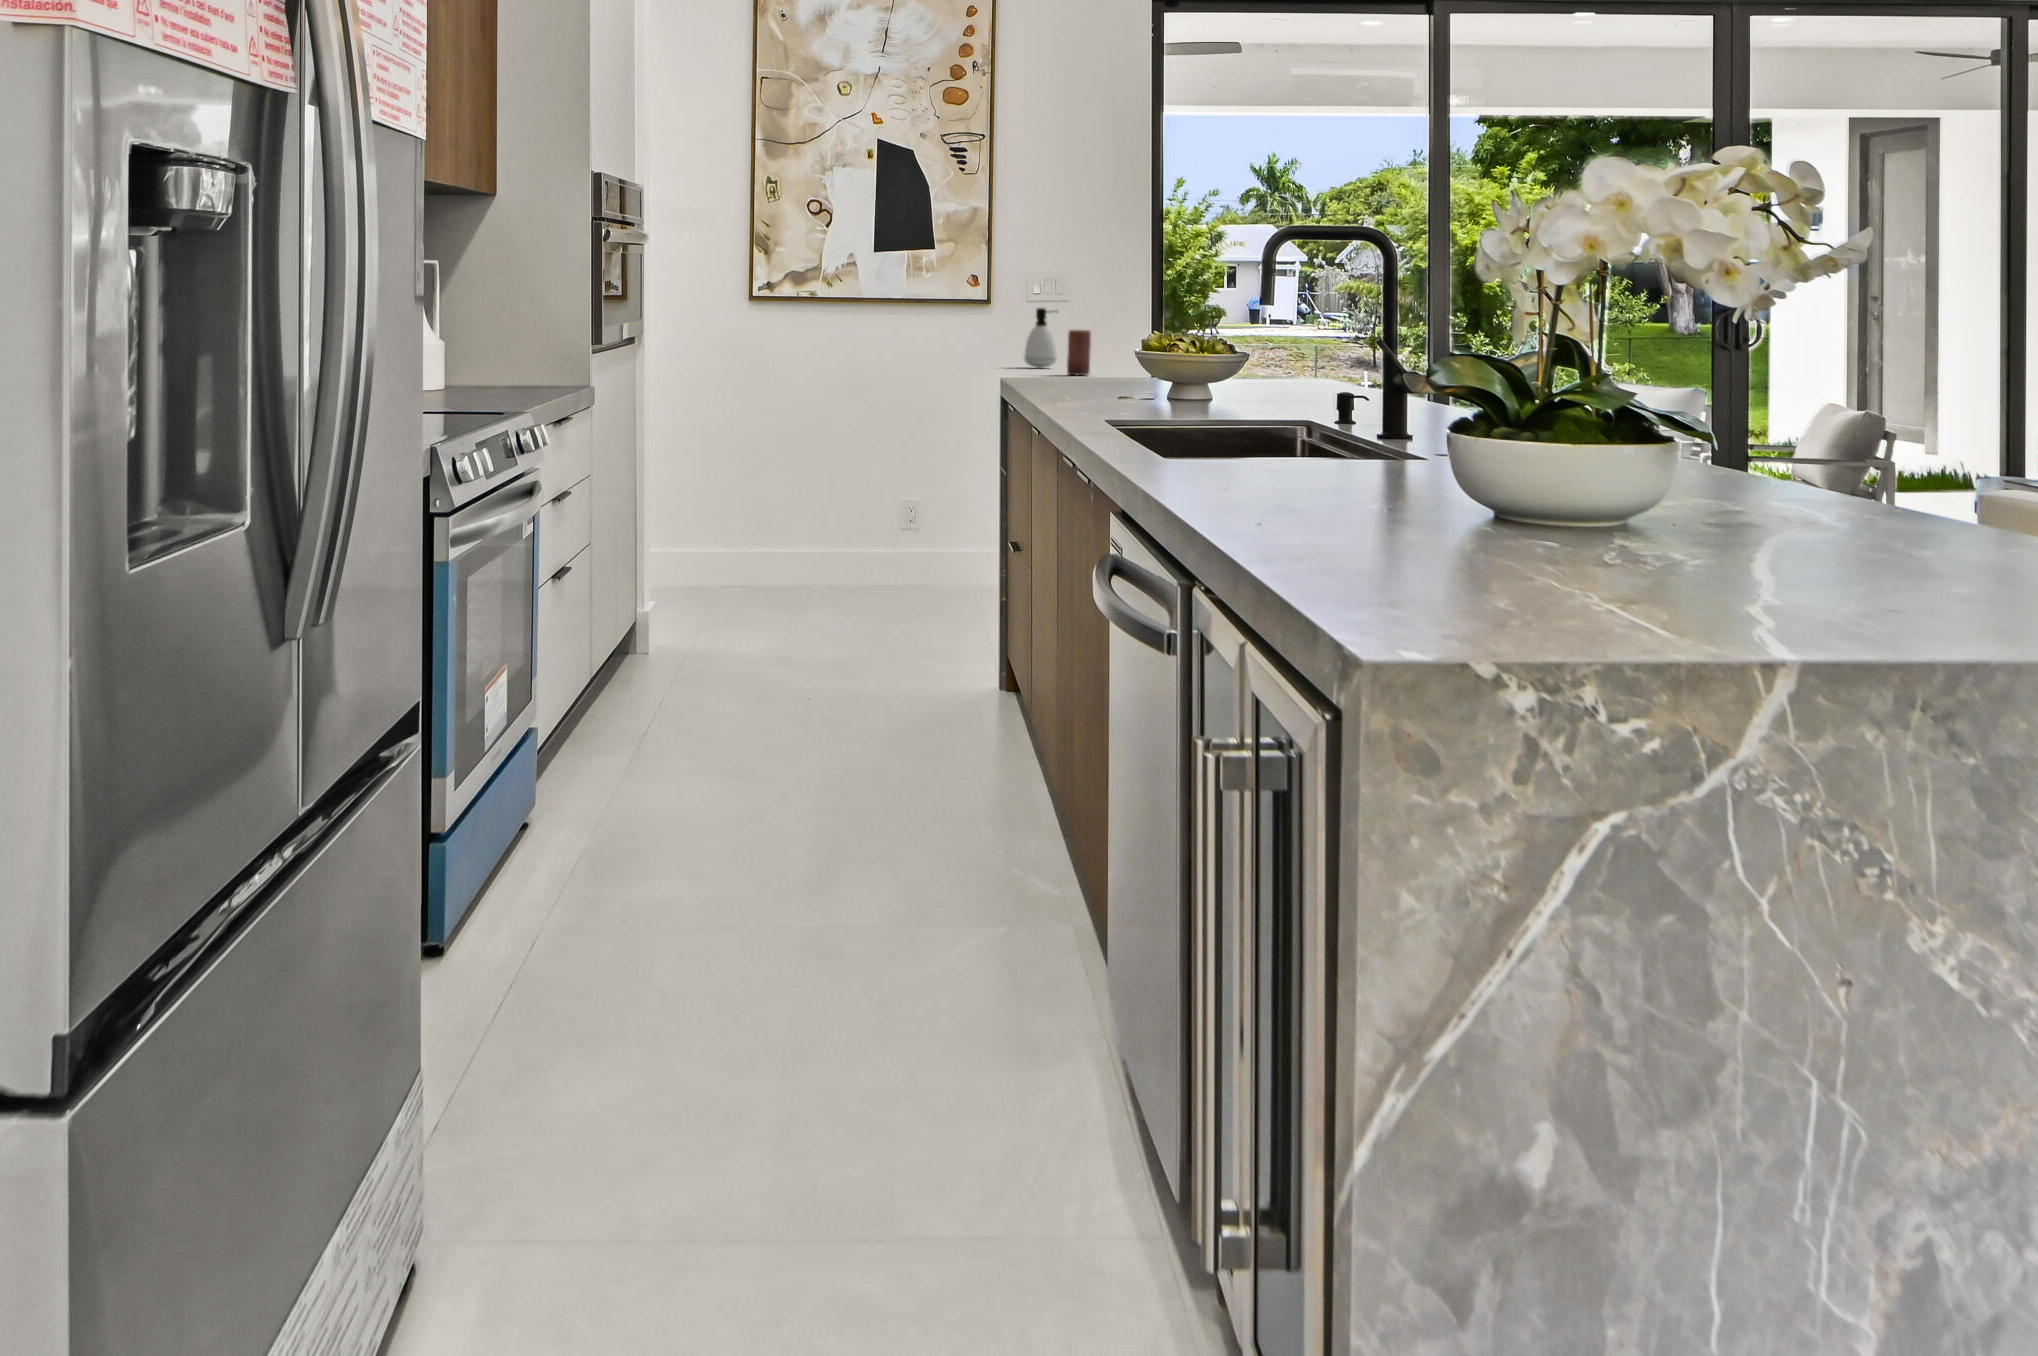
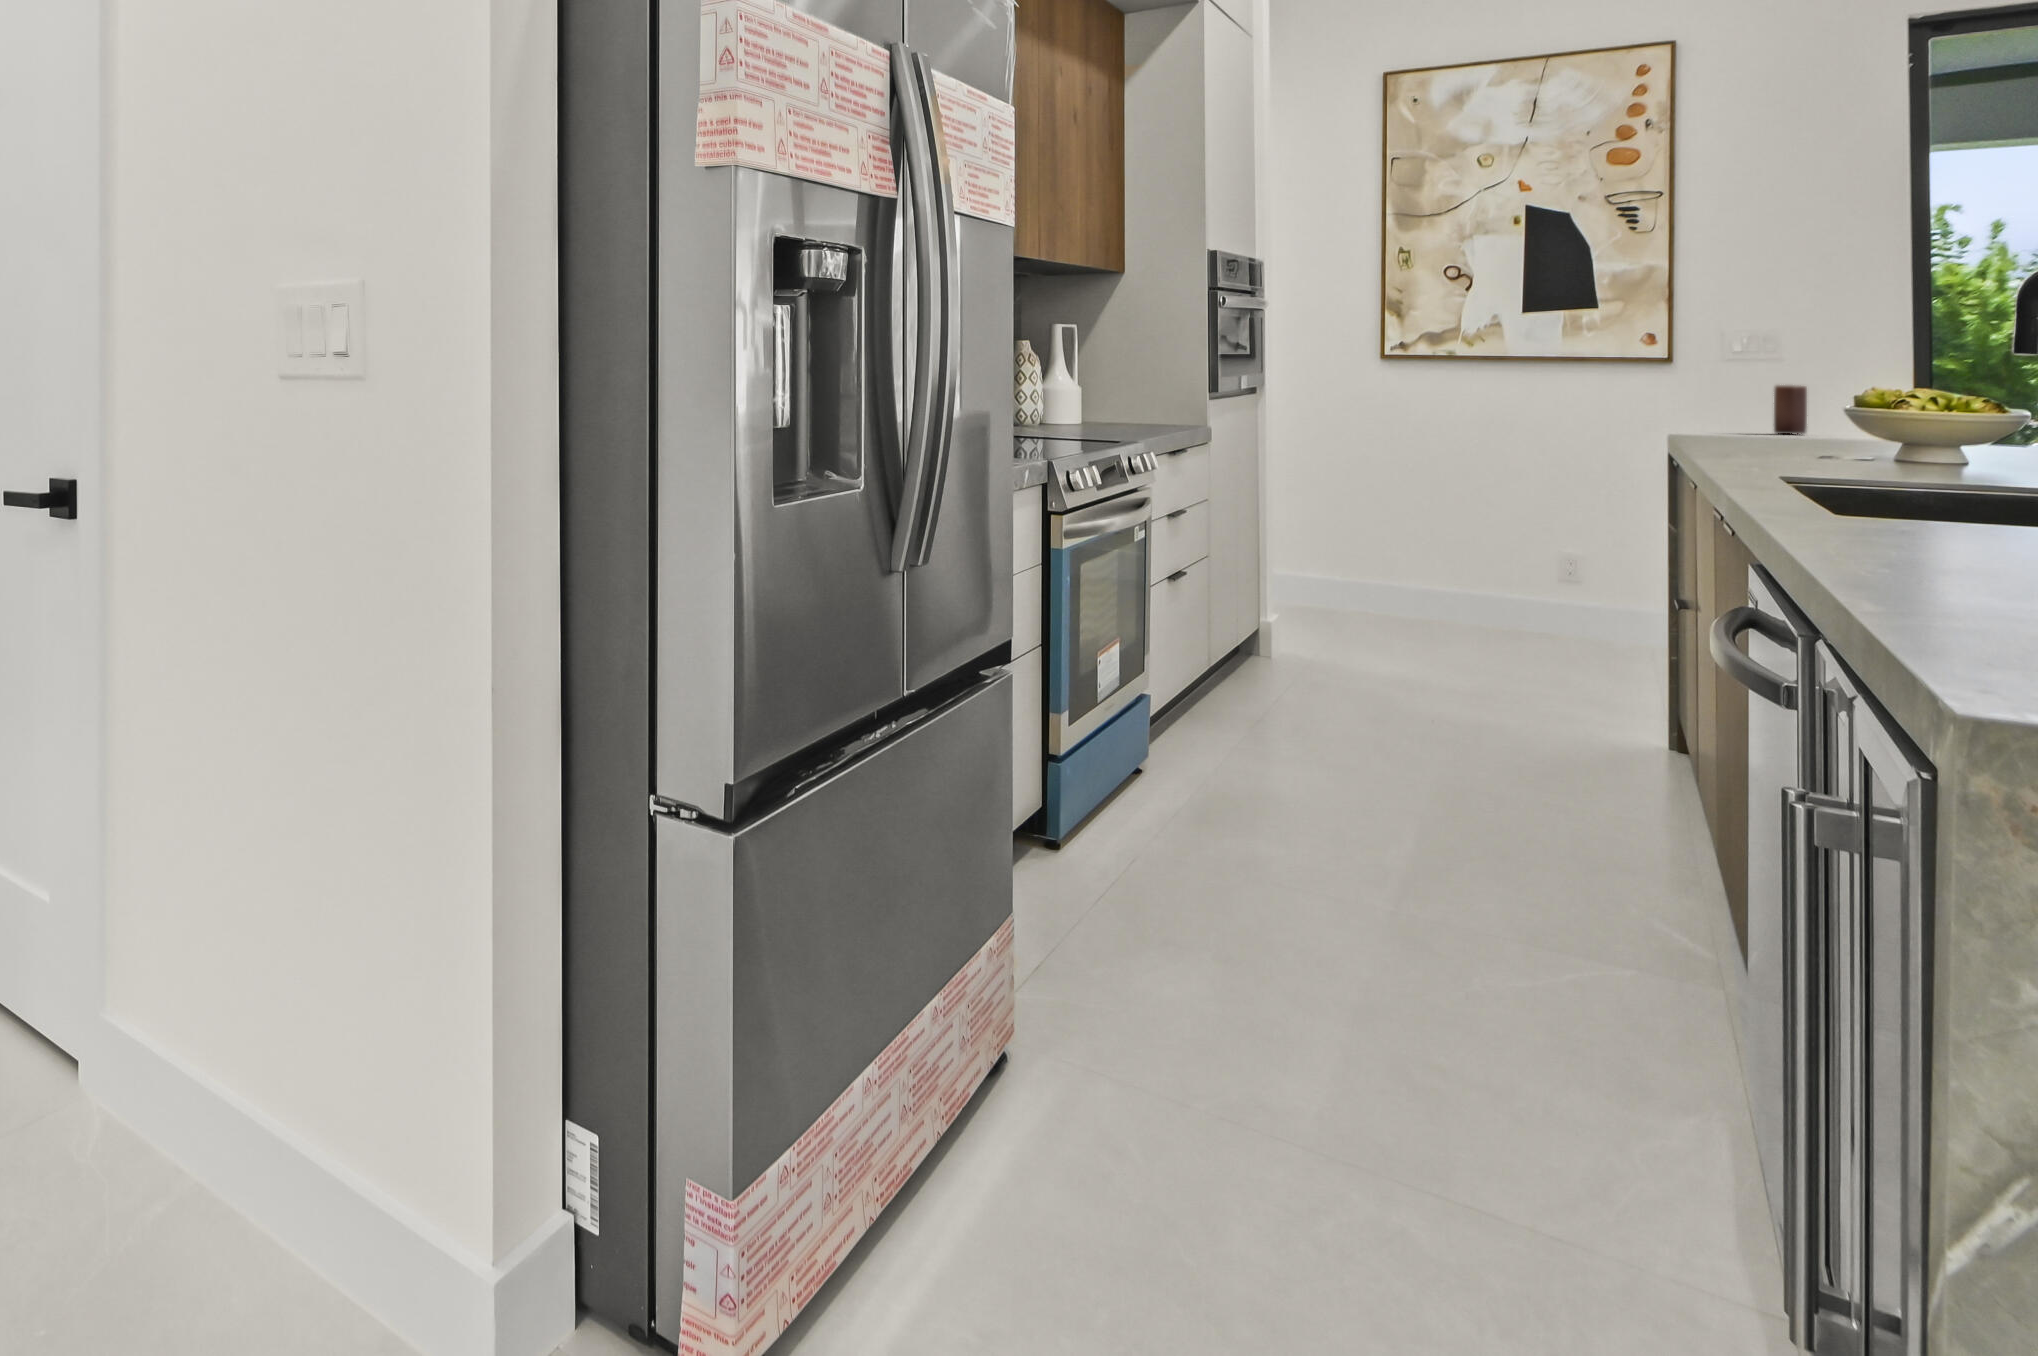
soap dispenser: present [1024,308,1058,368] -> none [1720,364,1767,427]

